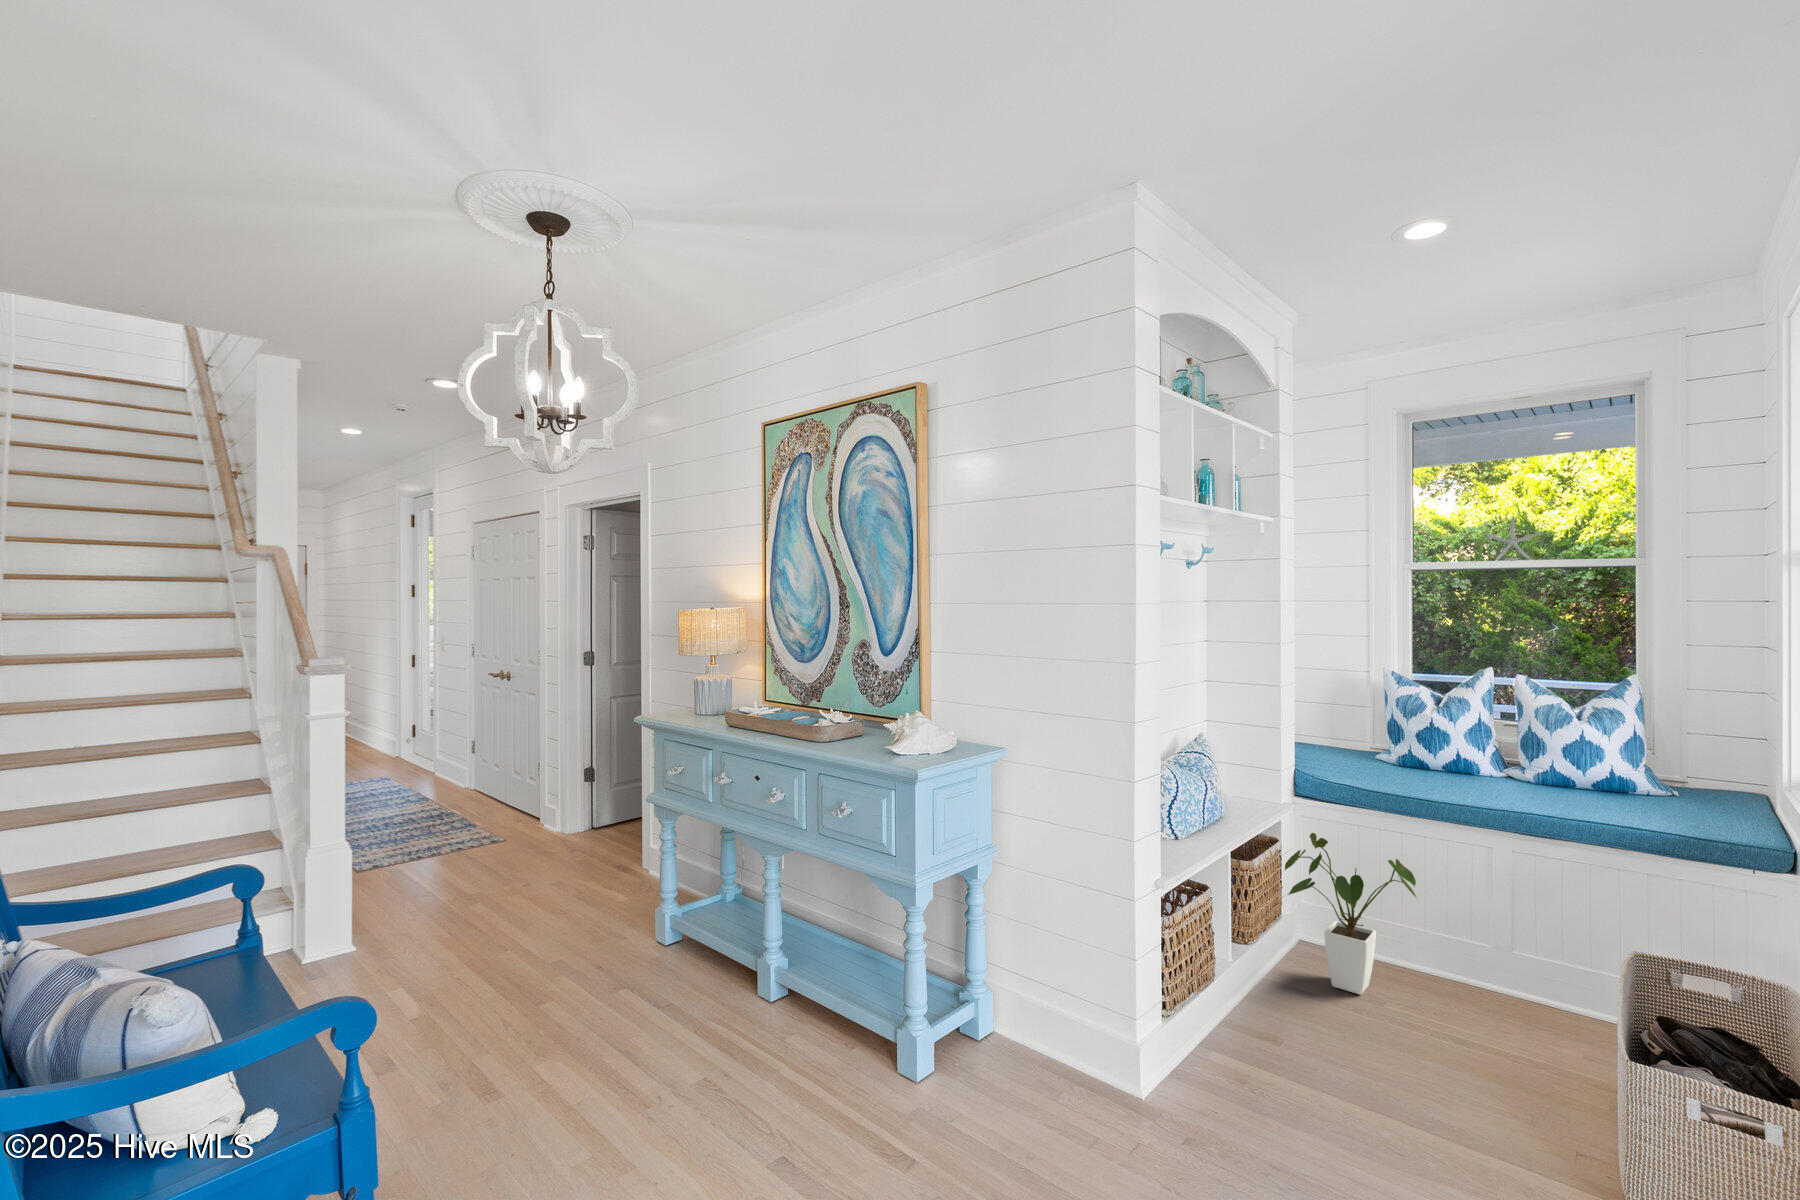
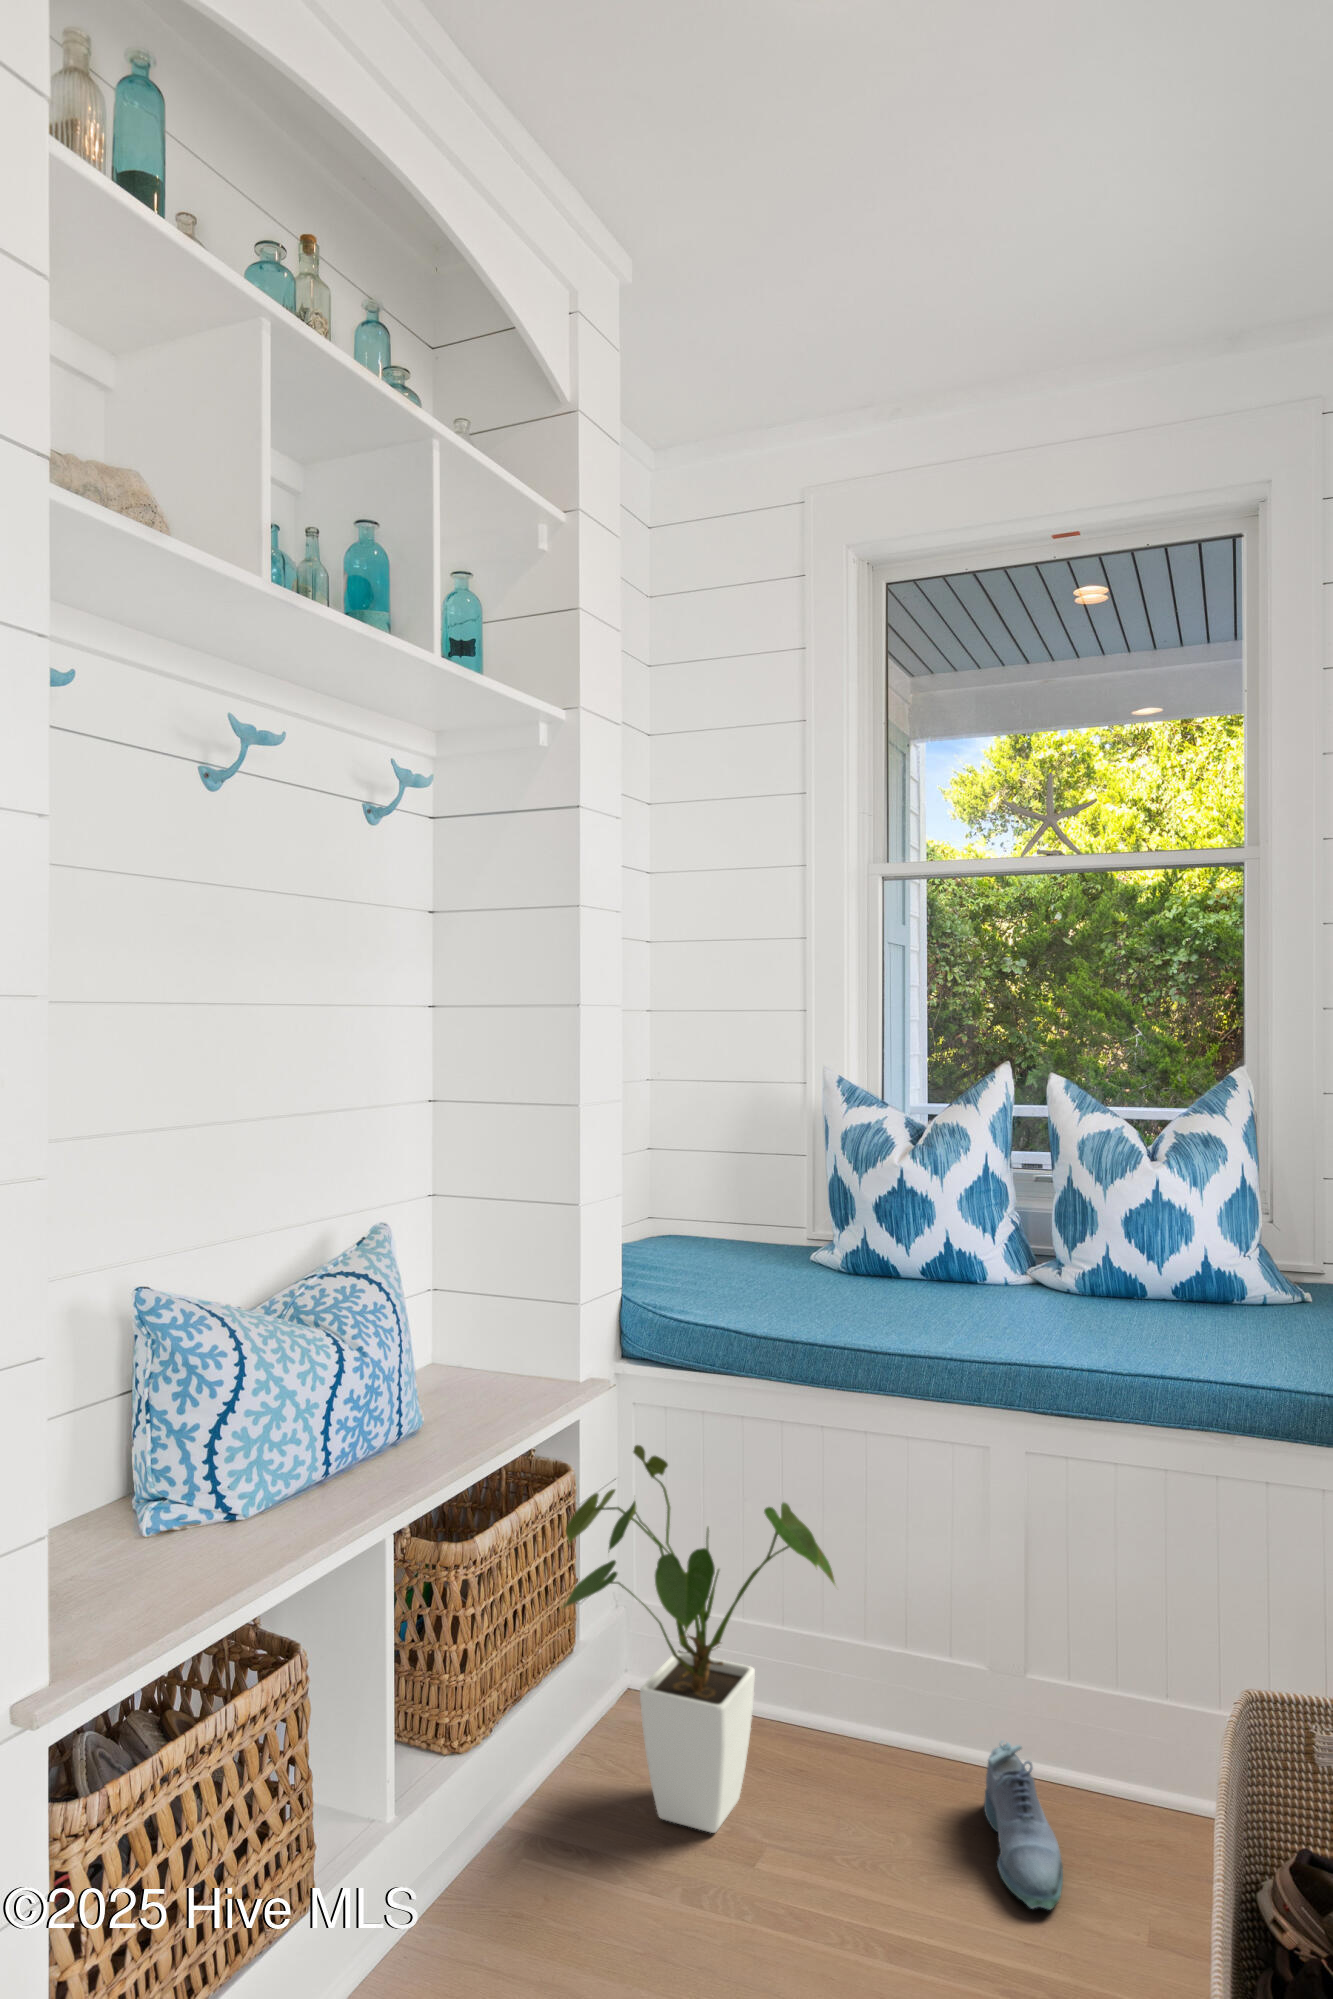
shoe: none [1491,976,1537,1040] -> present [984,1740,1063,1910]

